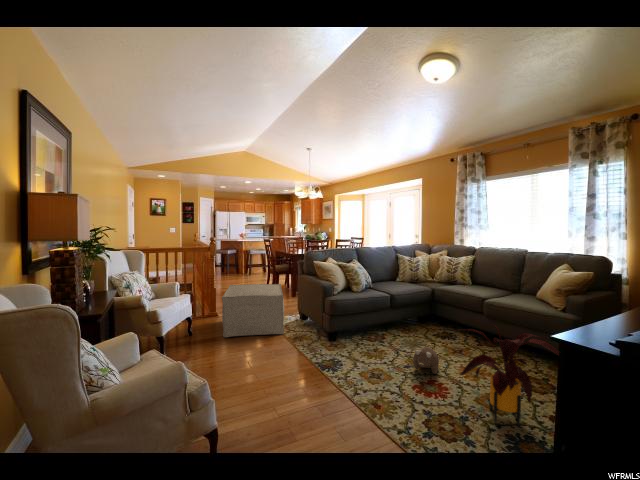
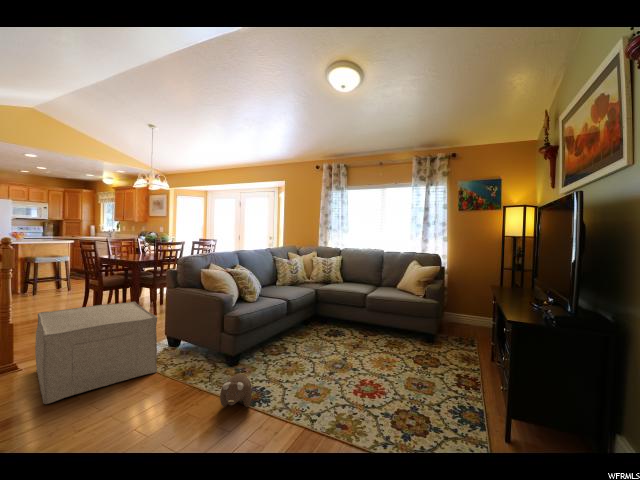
house plant: present [460,326,559,426] -> none [396,316,498,405]
plush toy: present [413,347,439,374] -> present [220,374,252,407]

